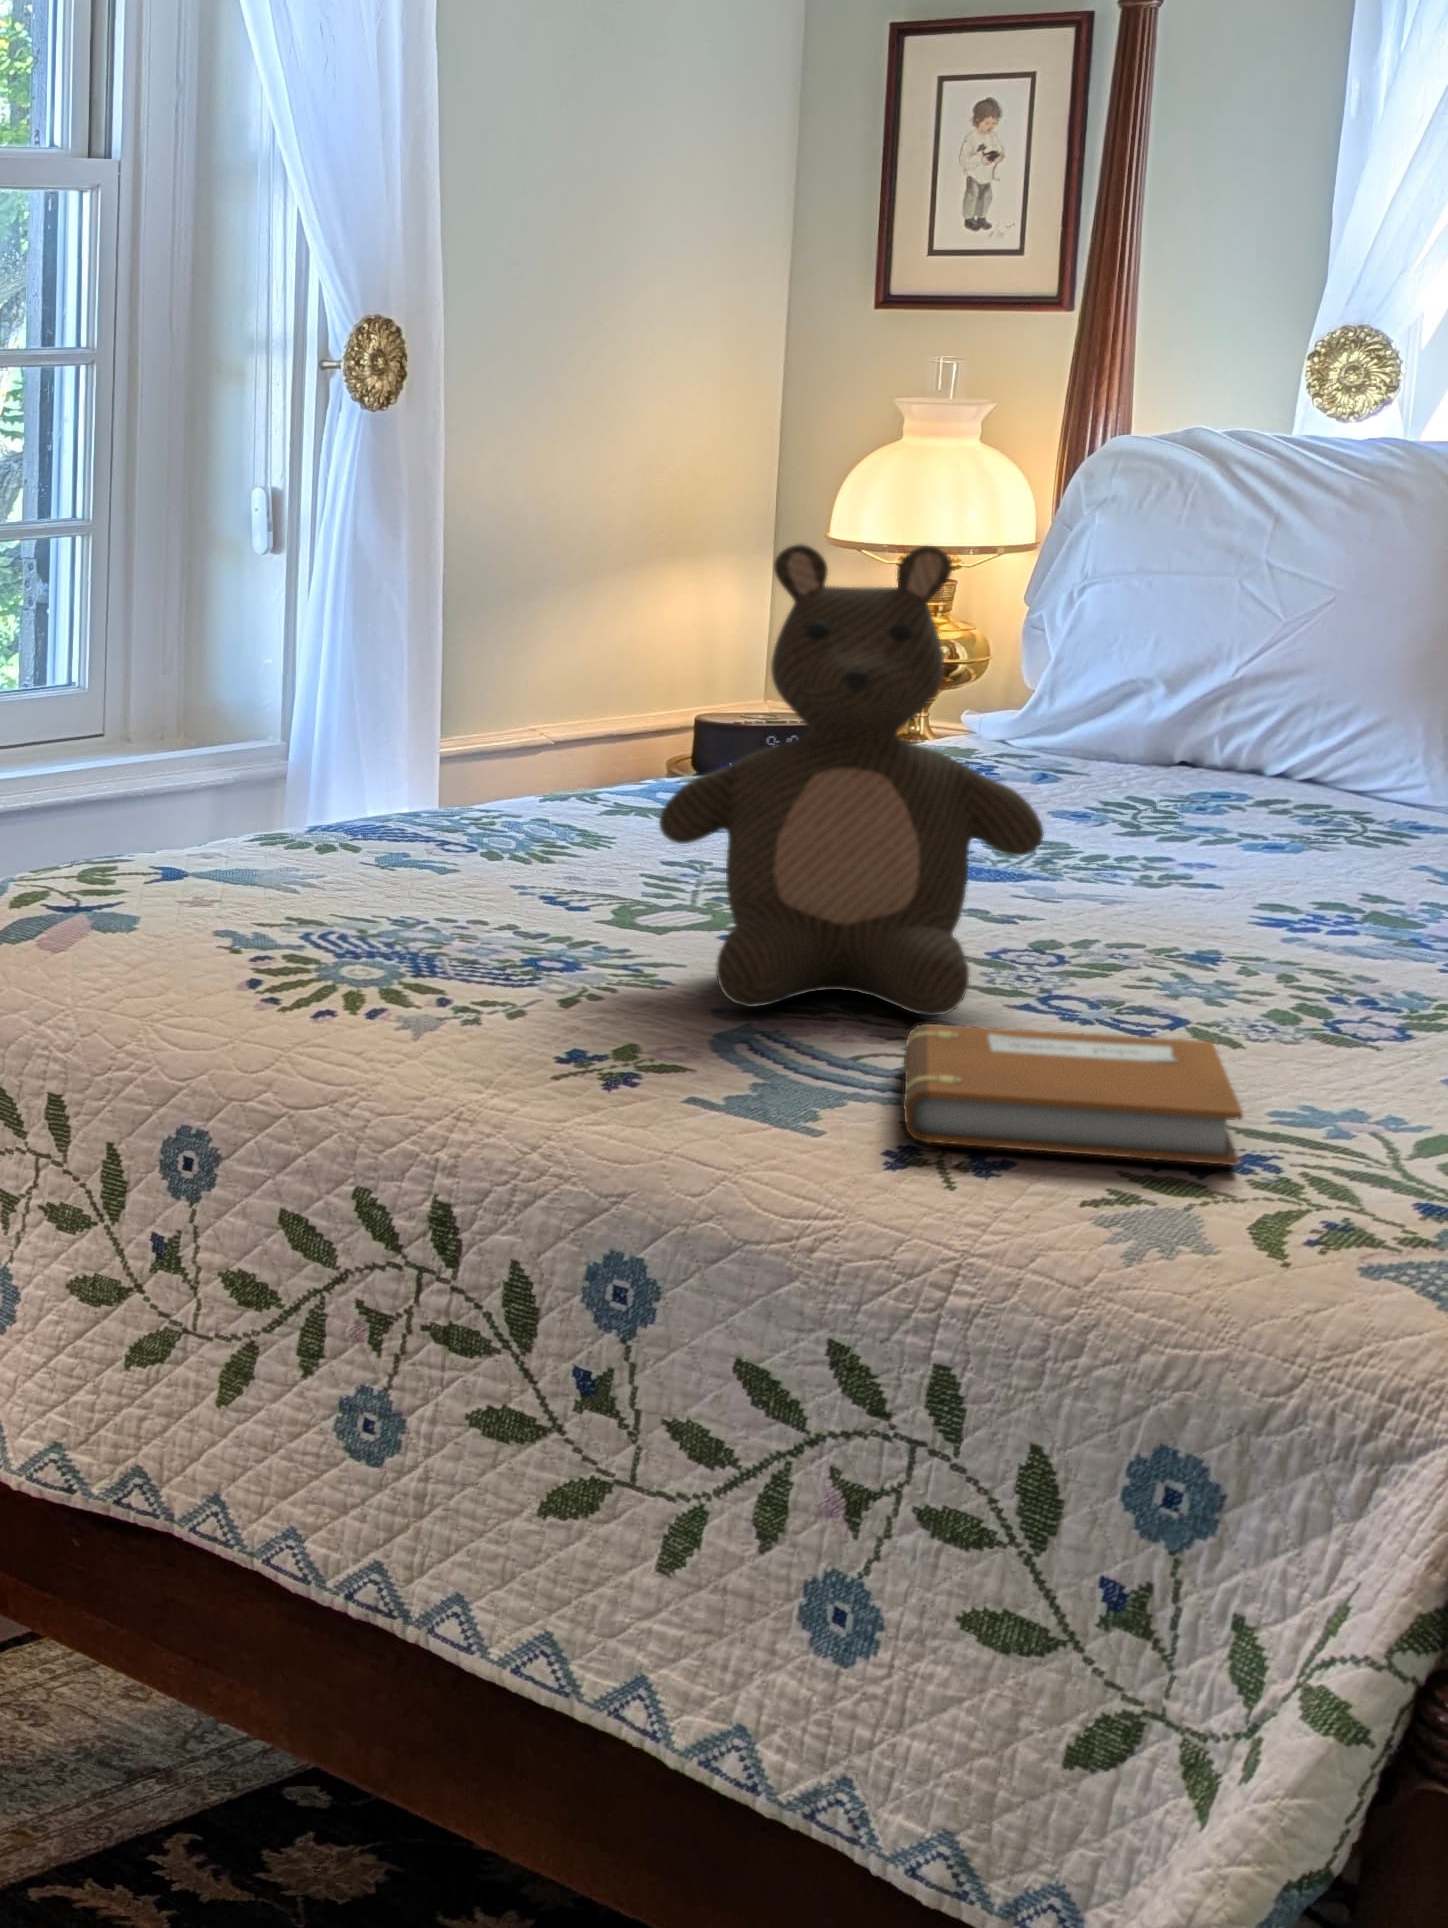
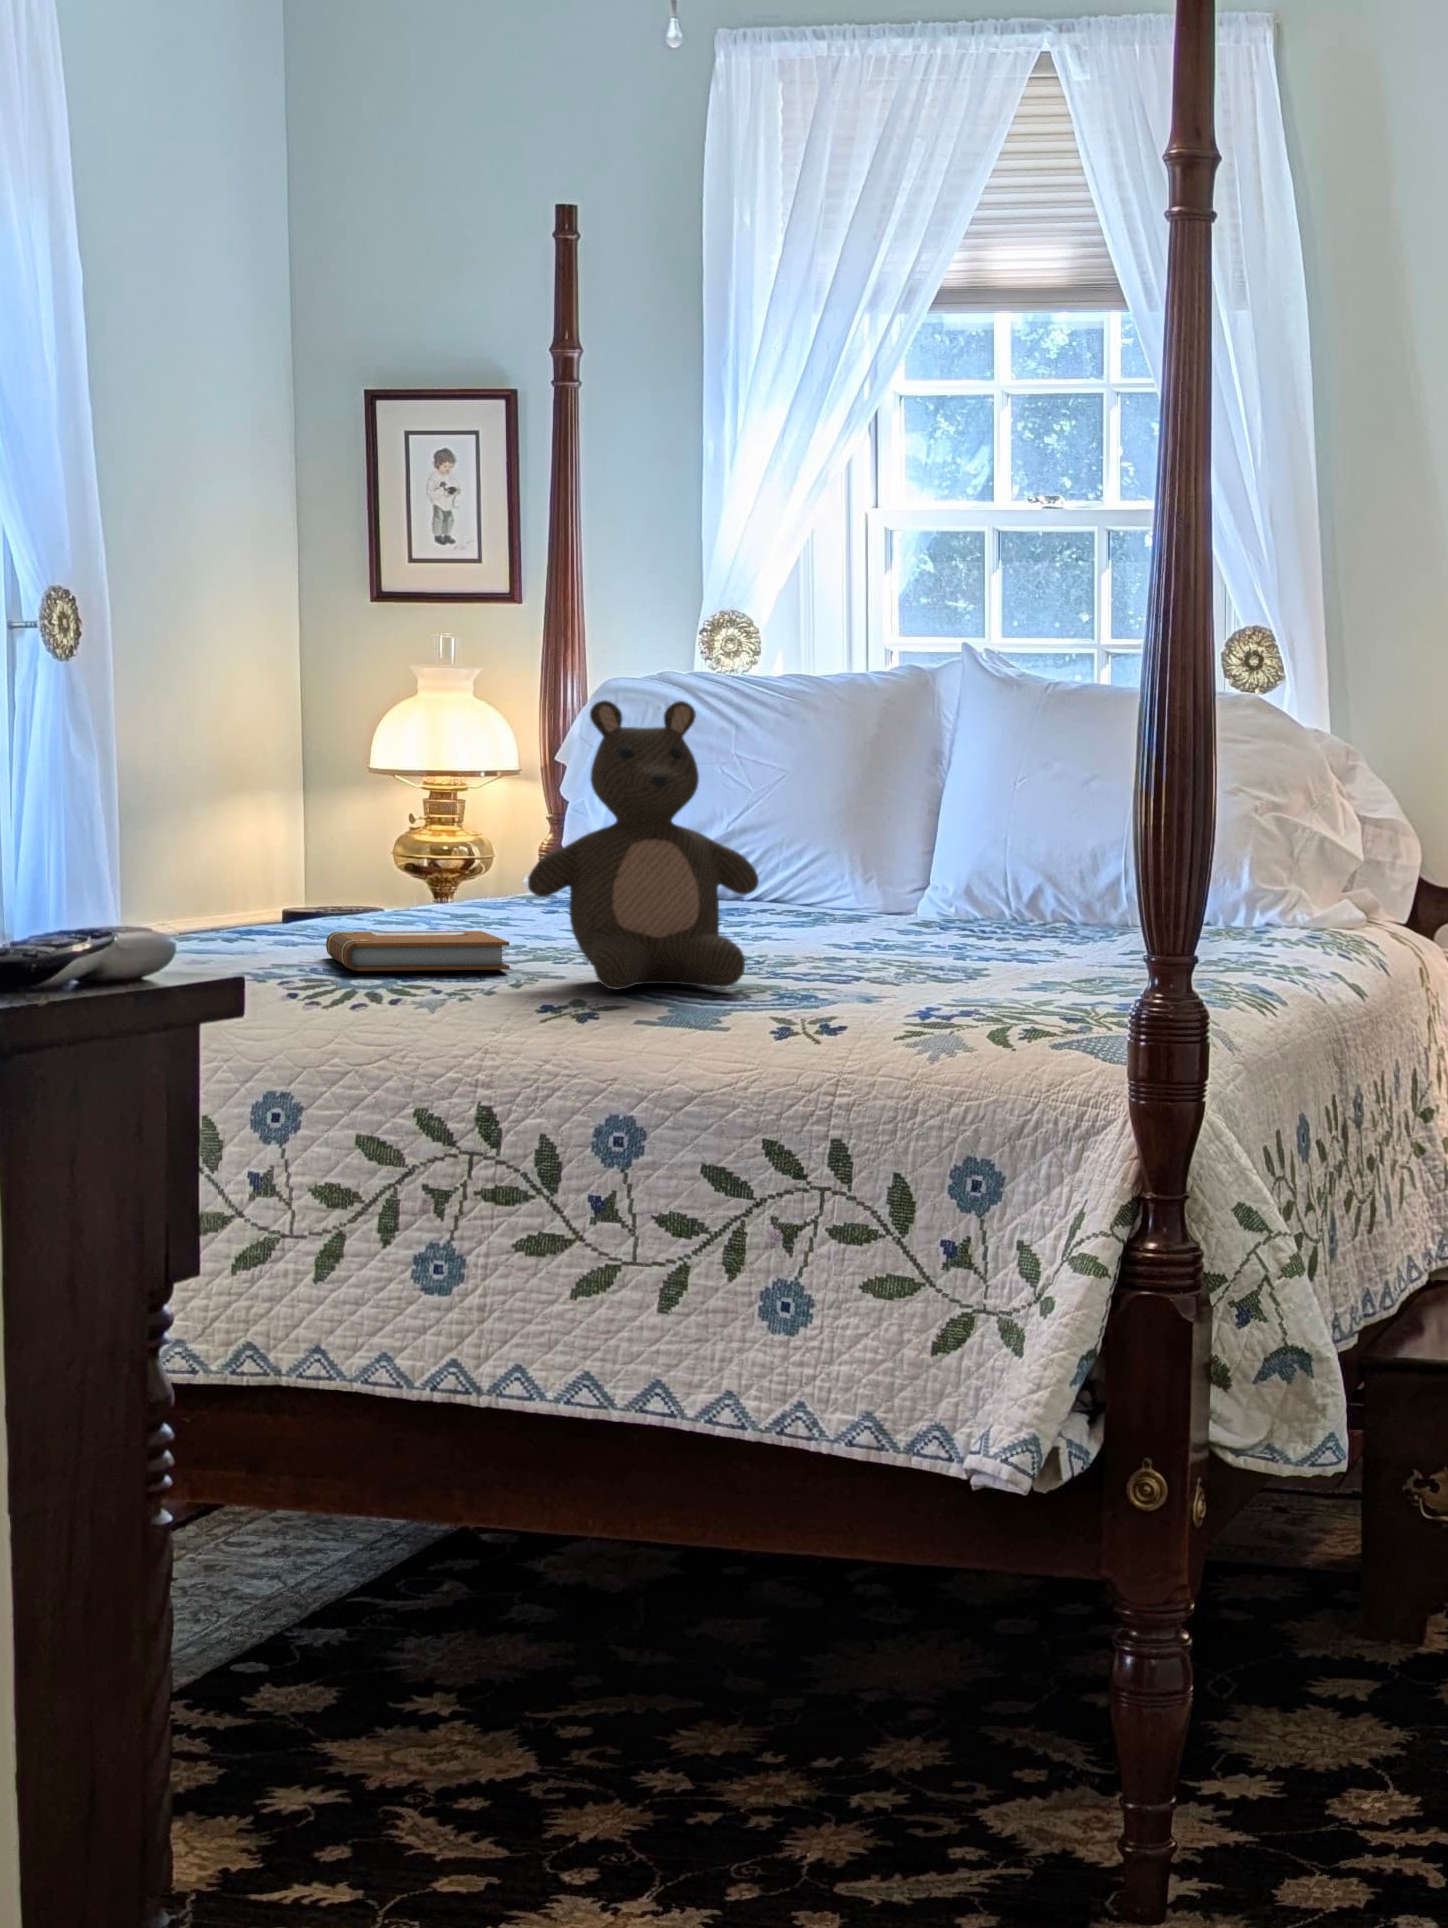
notebook: present [903,1024,1243,1165] -> present [326,931,509,971]

